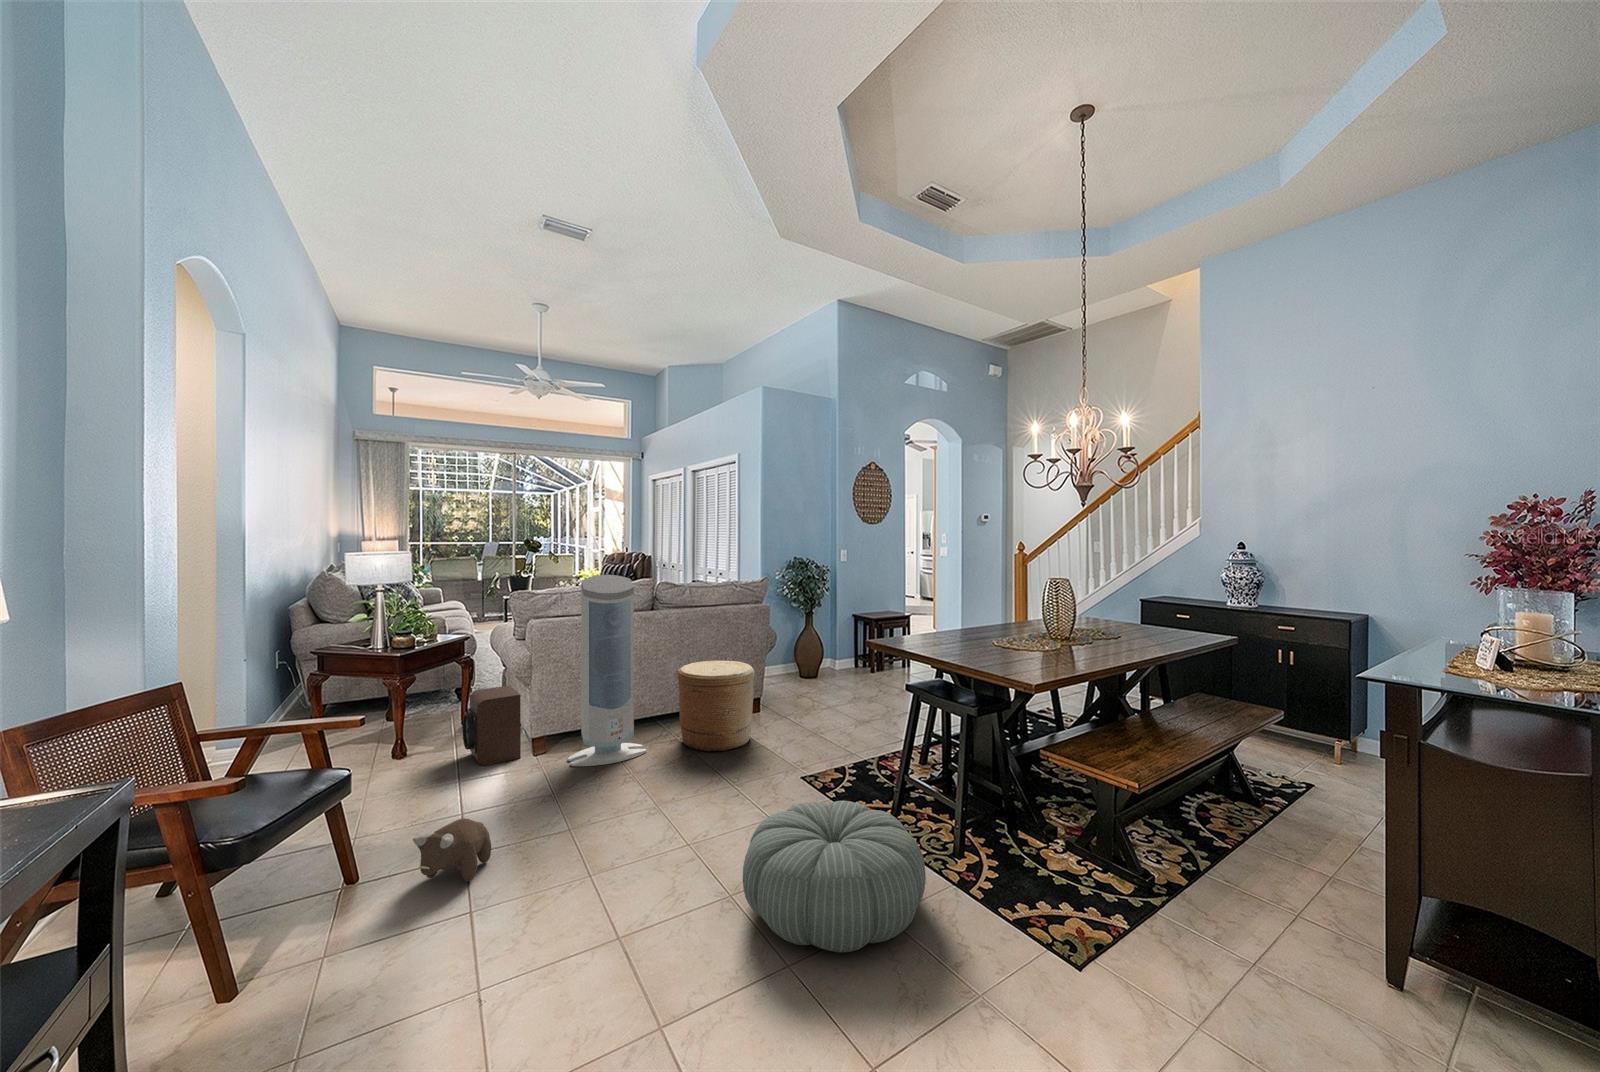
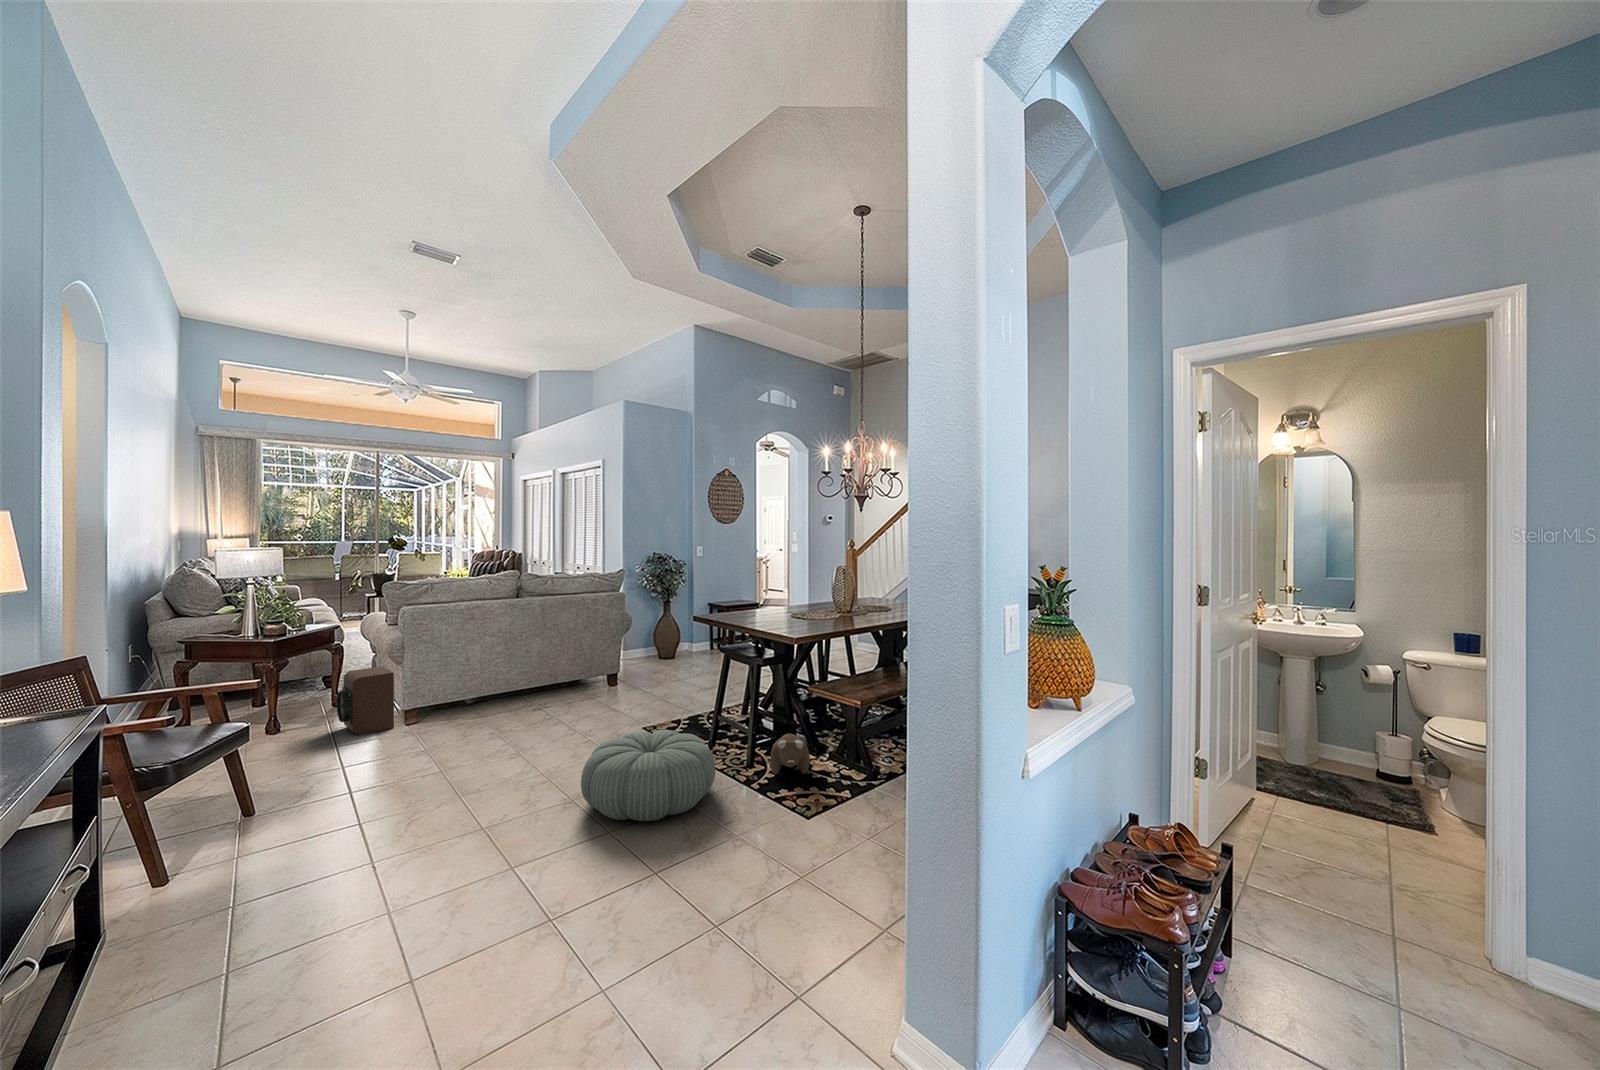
air purifier: present [568,575,646,766] -> none [439,567,512,731]
woven basket: present [677,661,755,752] -> none [541,640,609,715]
plush toy: present [413,819,491,881] -> present [770,734,810,774]

